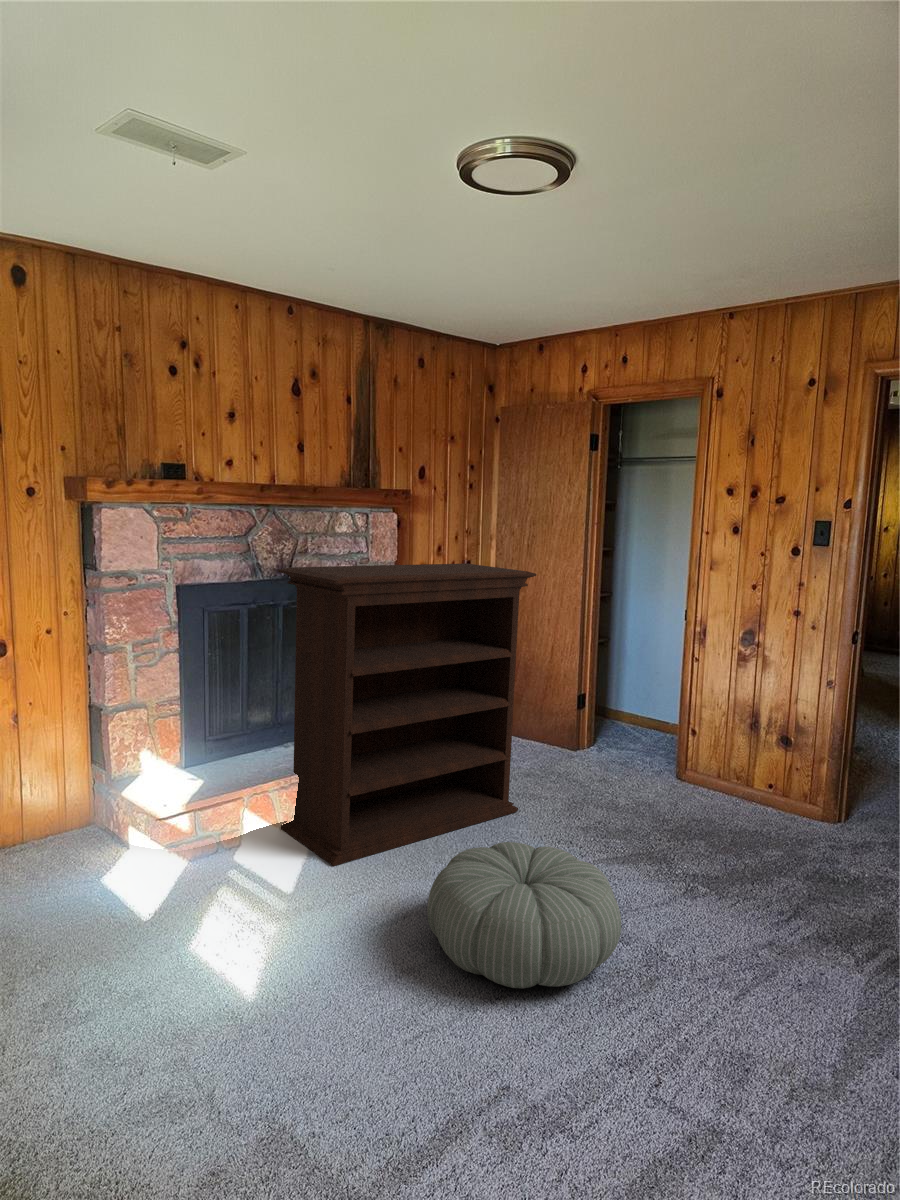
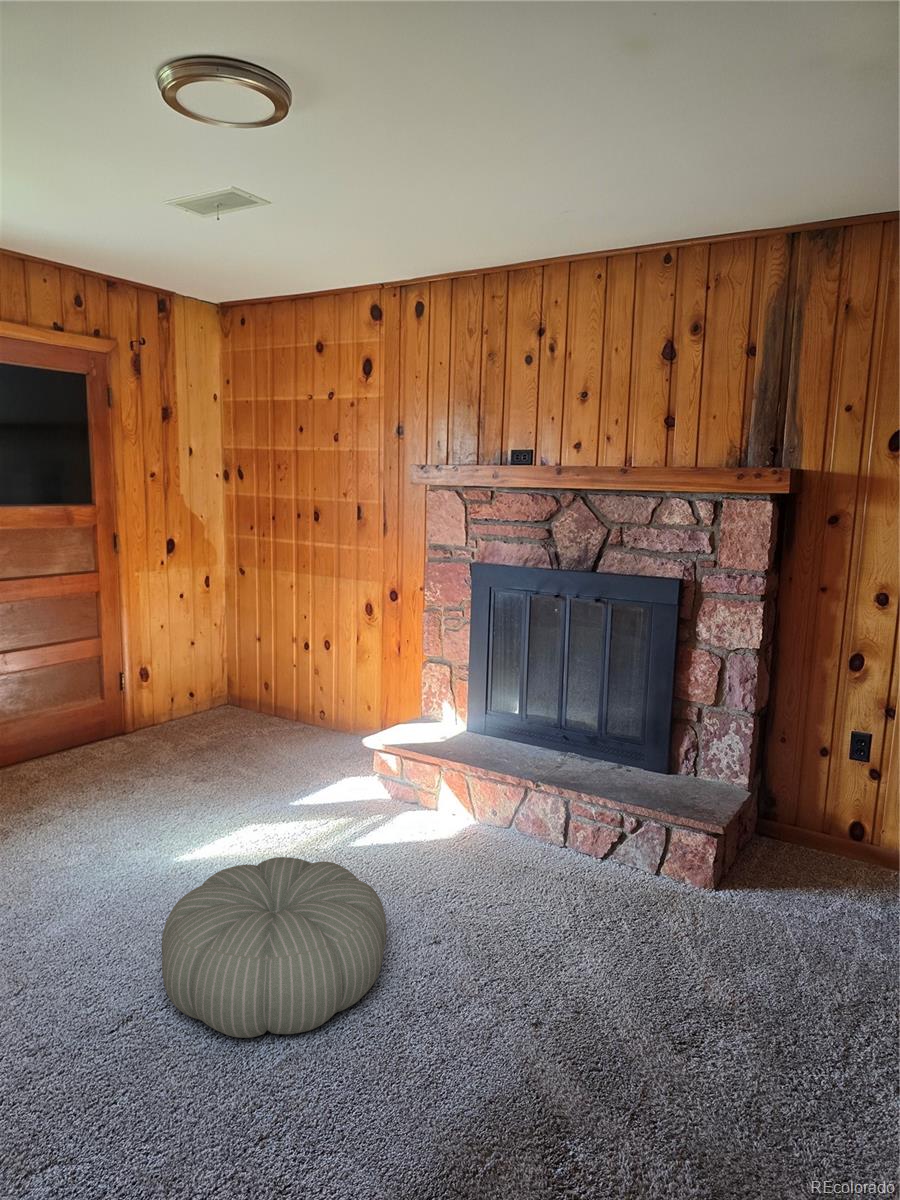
bookshelf: present [278,563,537,866] -> none [420,552,763,962]

